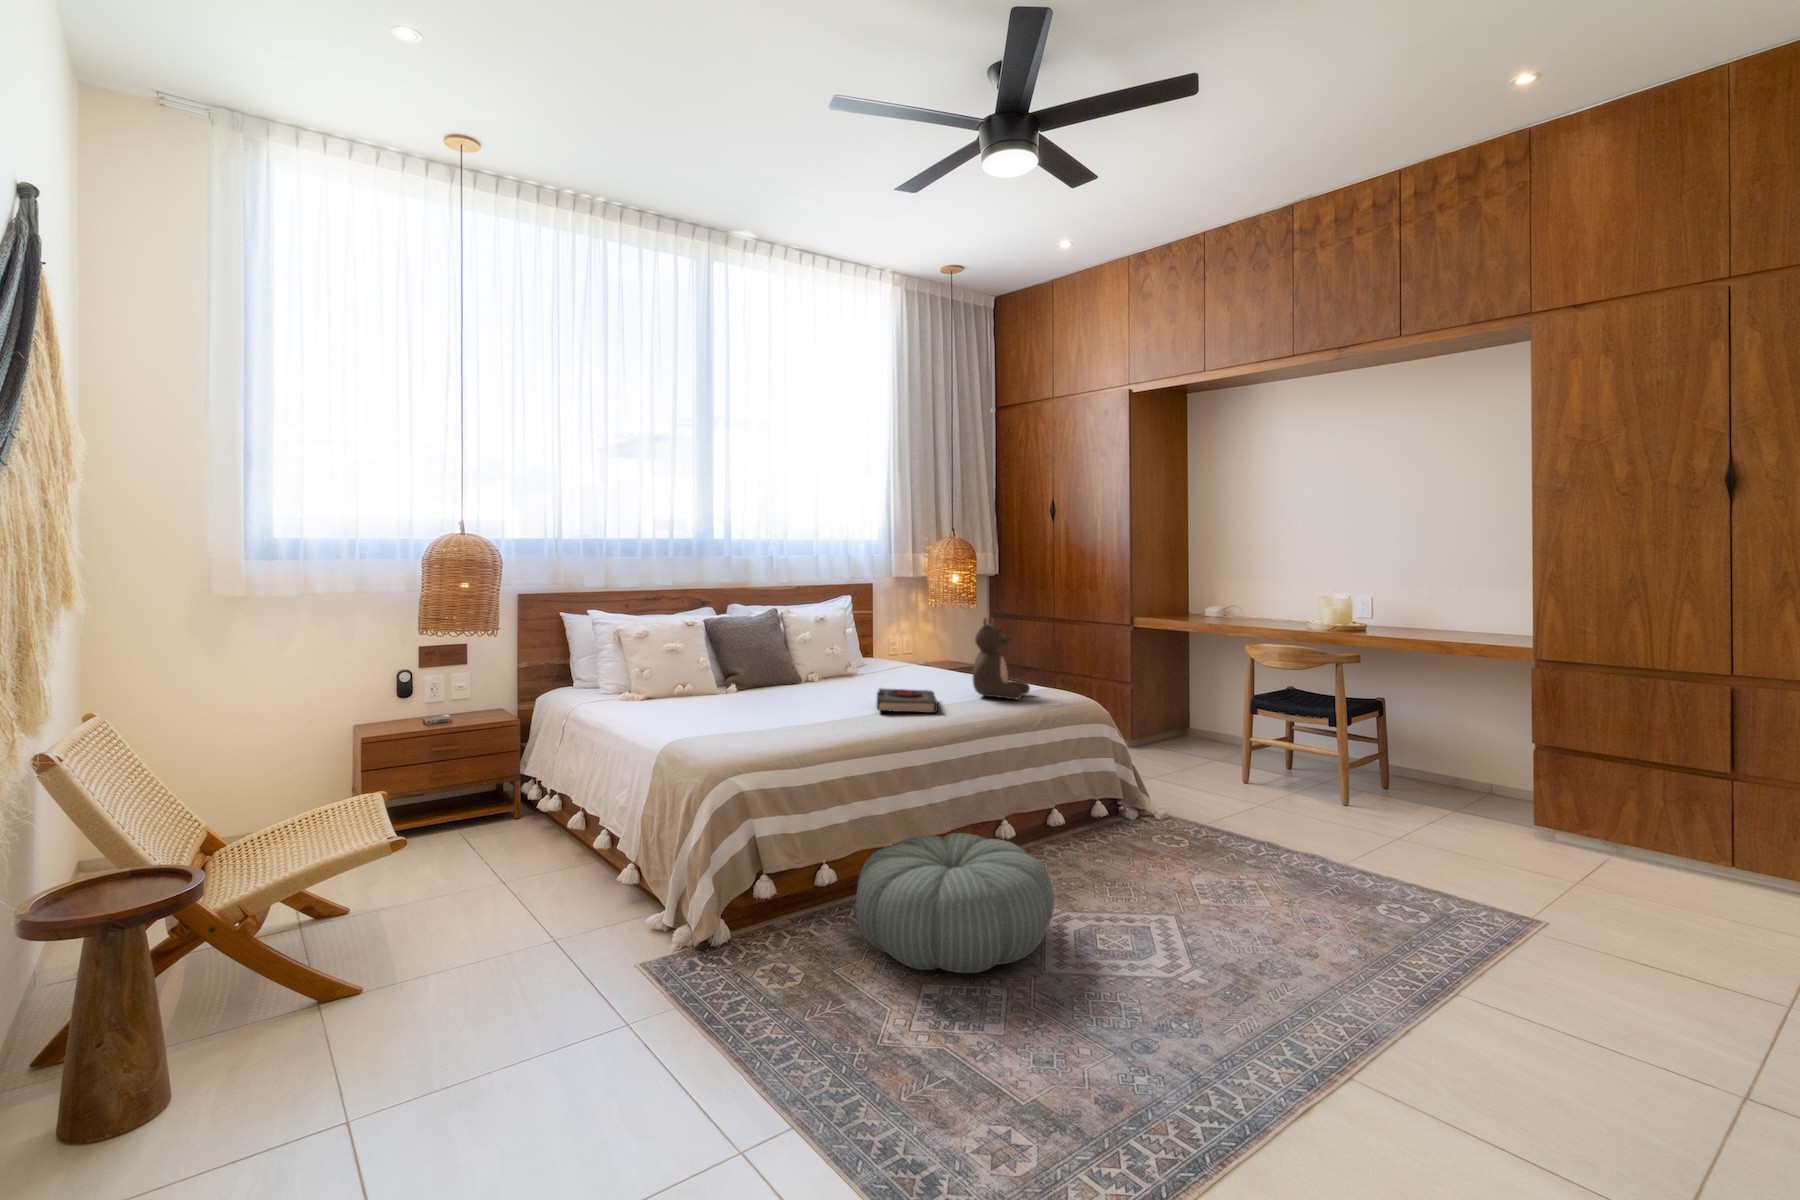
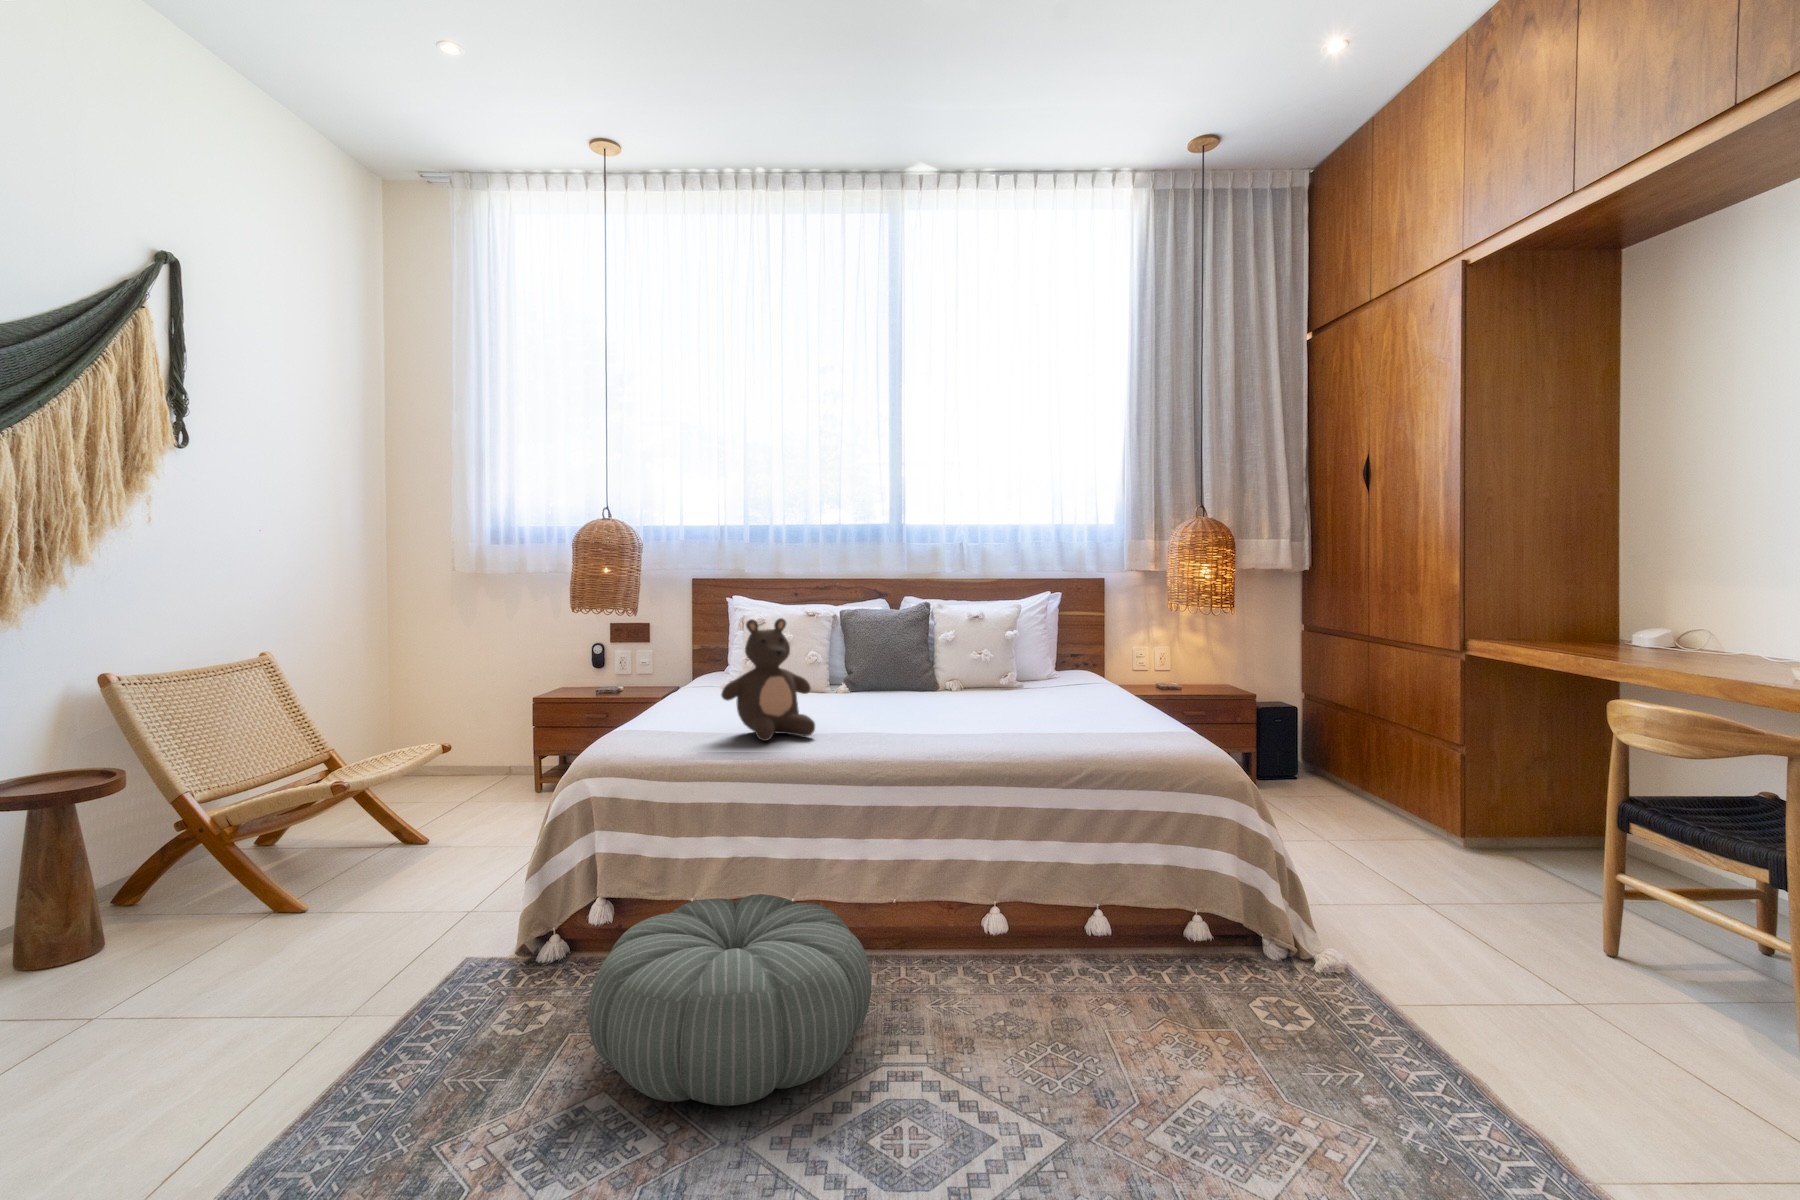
teddy bear: present [973,617,1030,699] -> present [721,618,815,741]
book: present [877,689,938,713] -> none [859,702,974,740]

